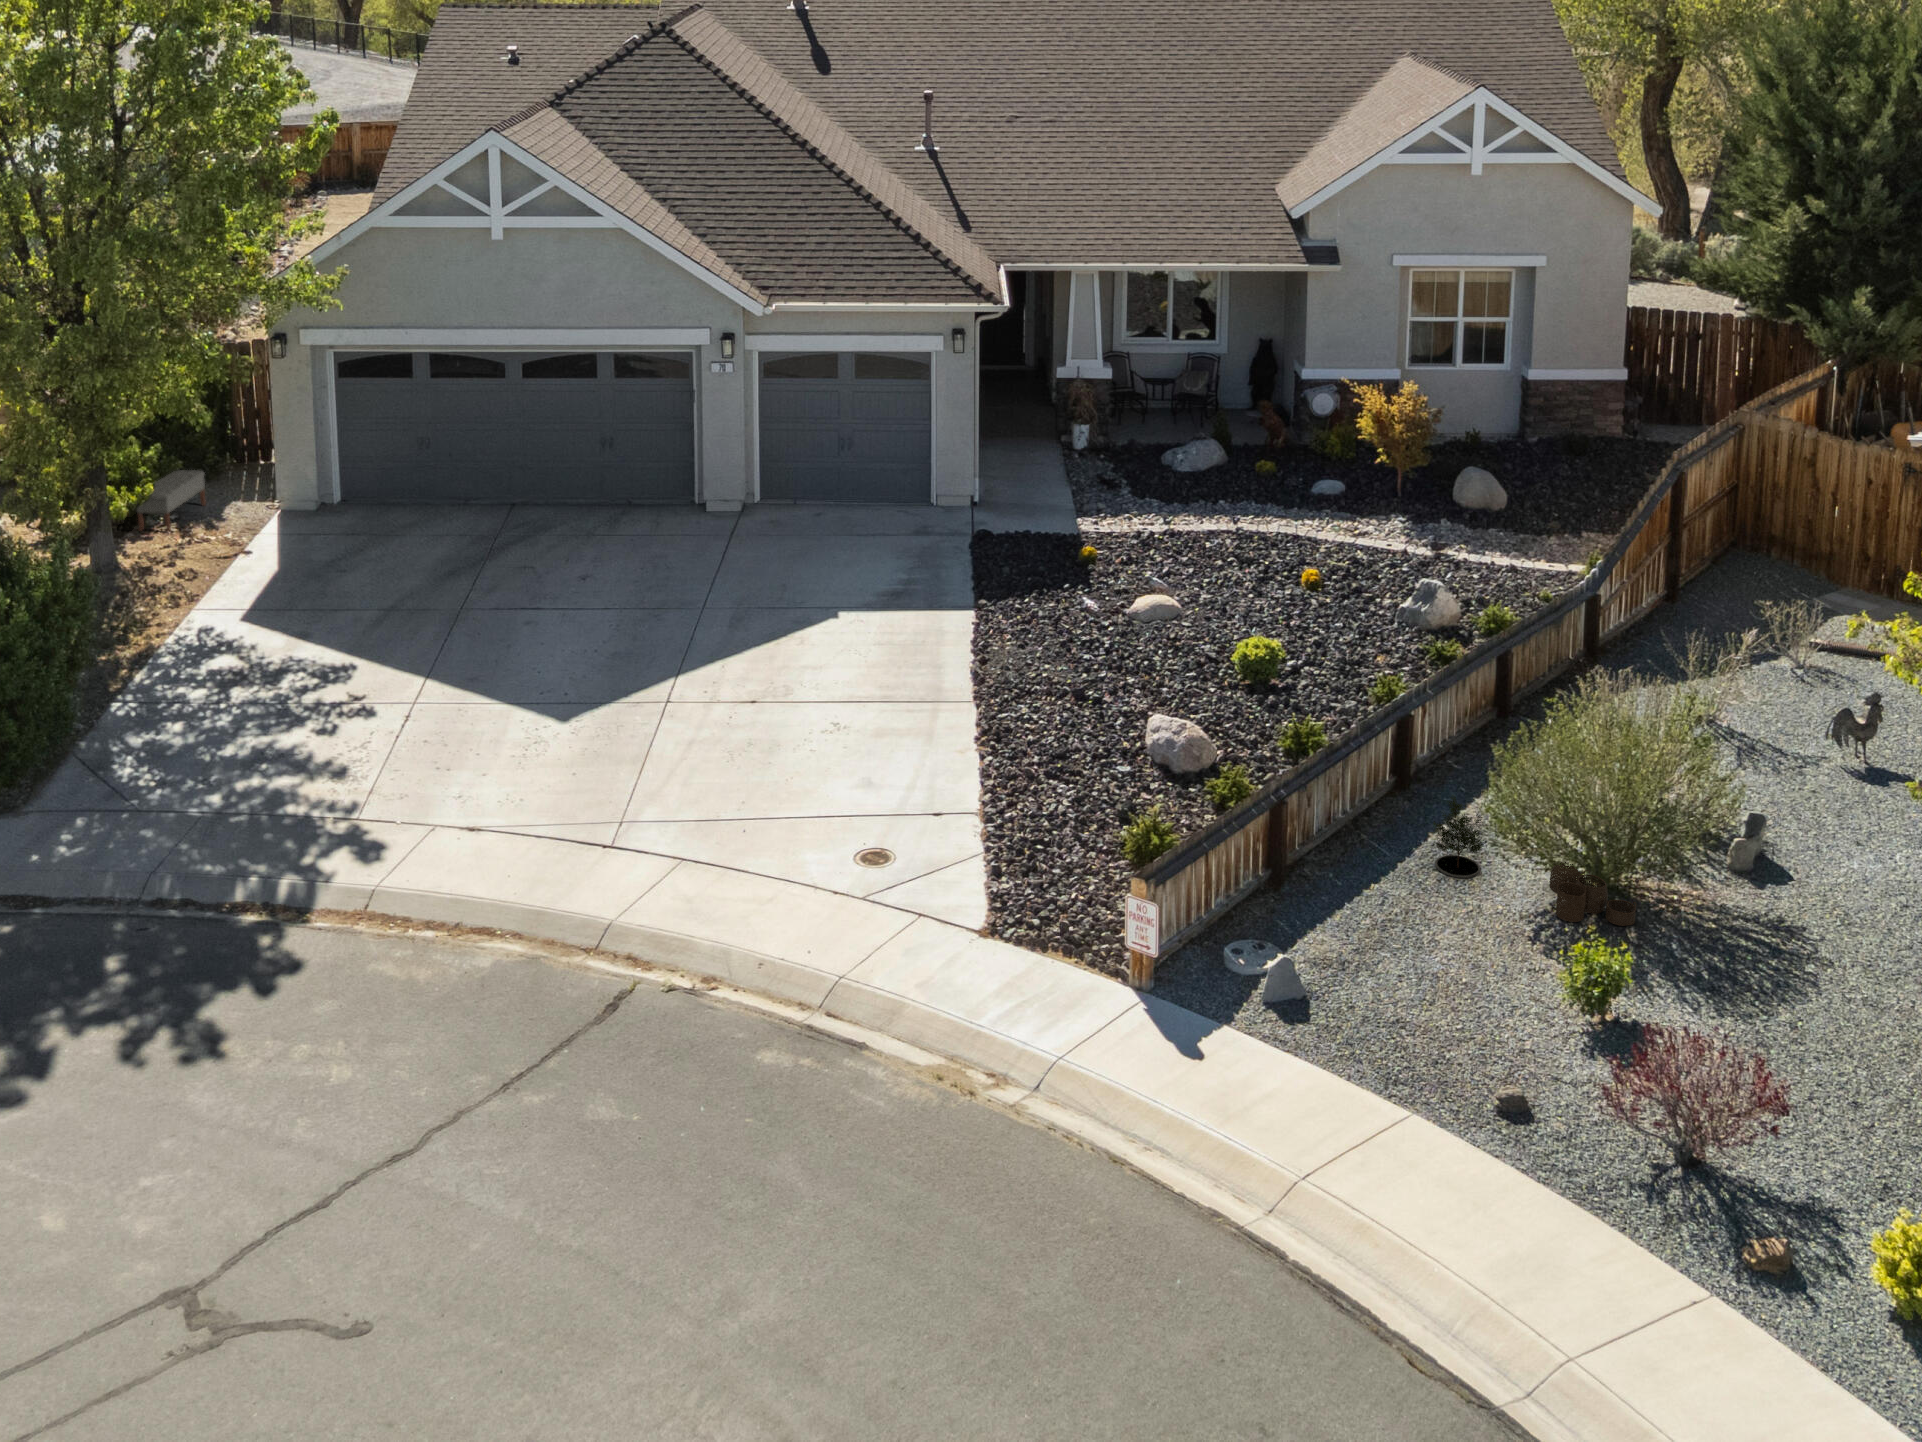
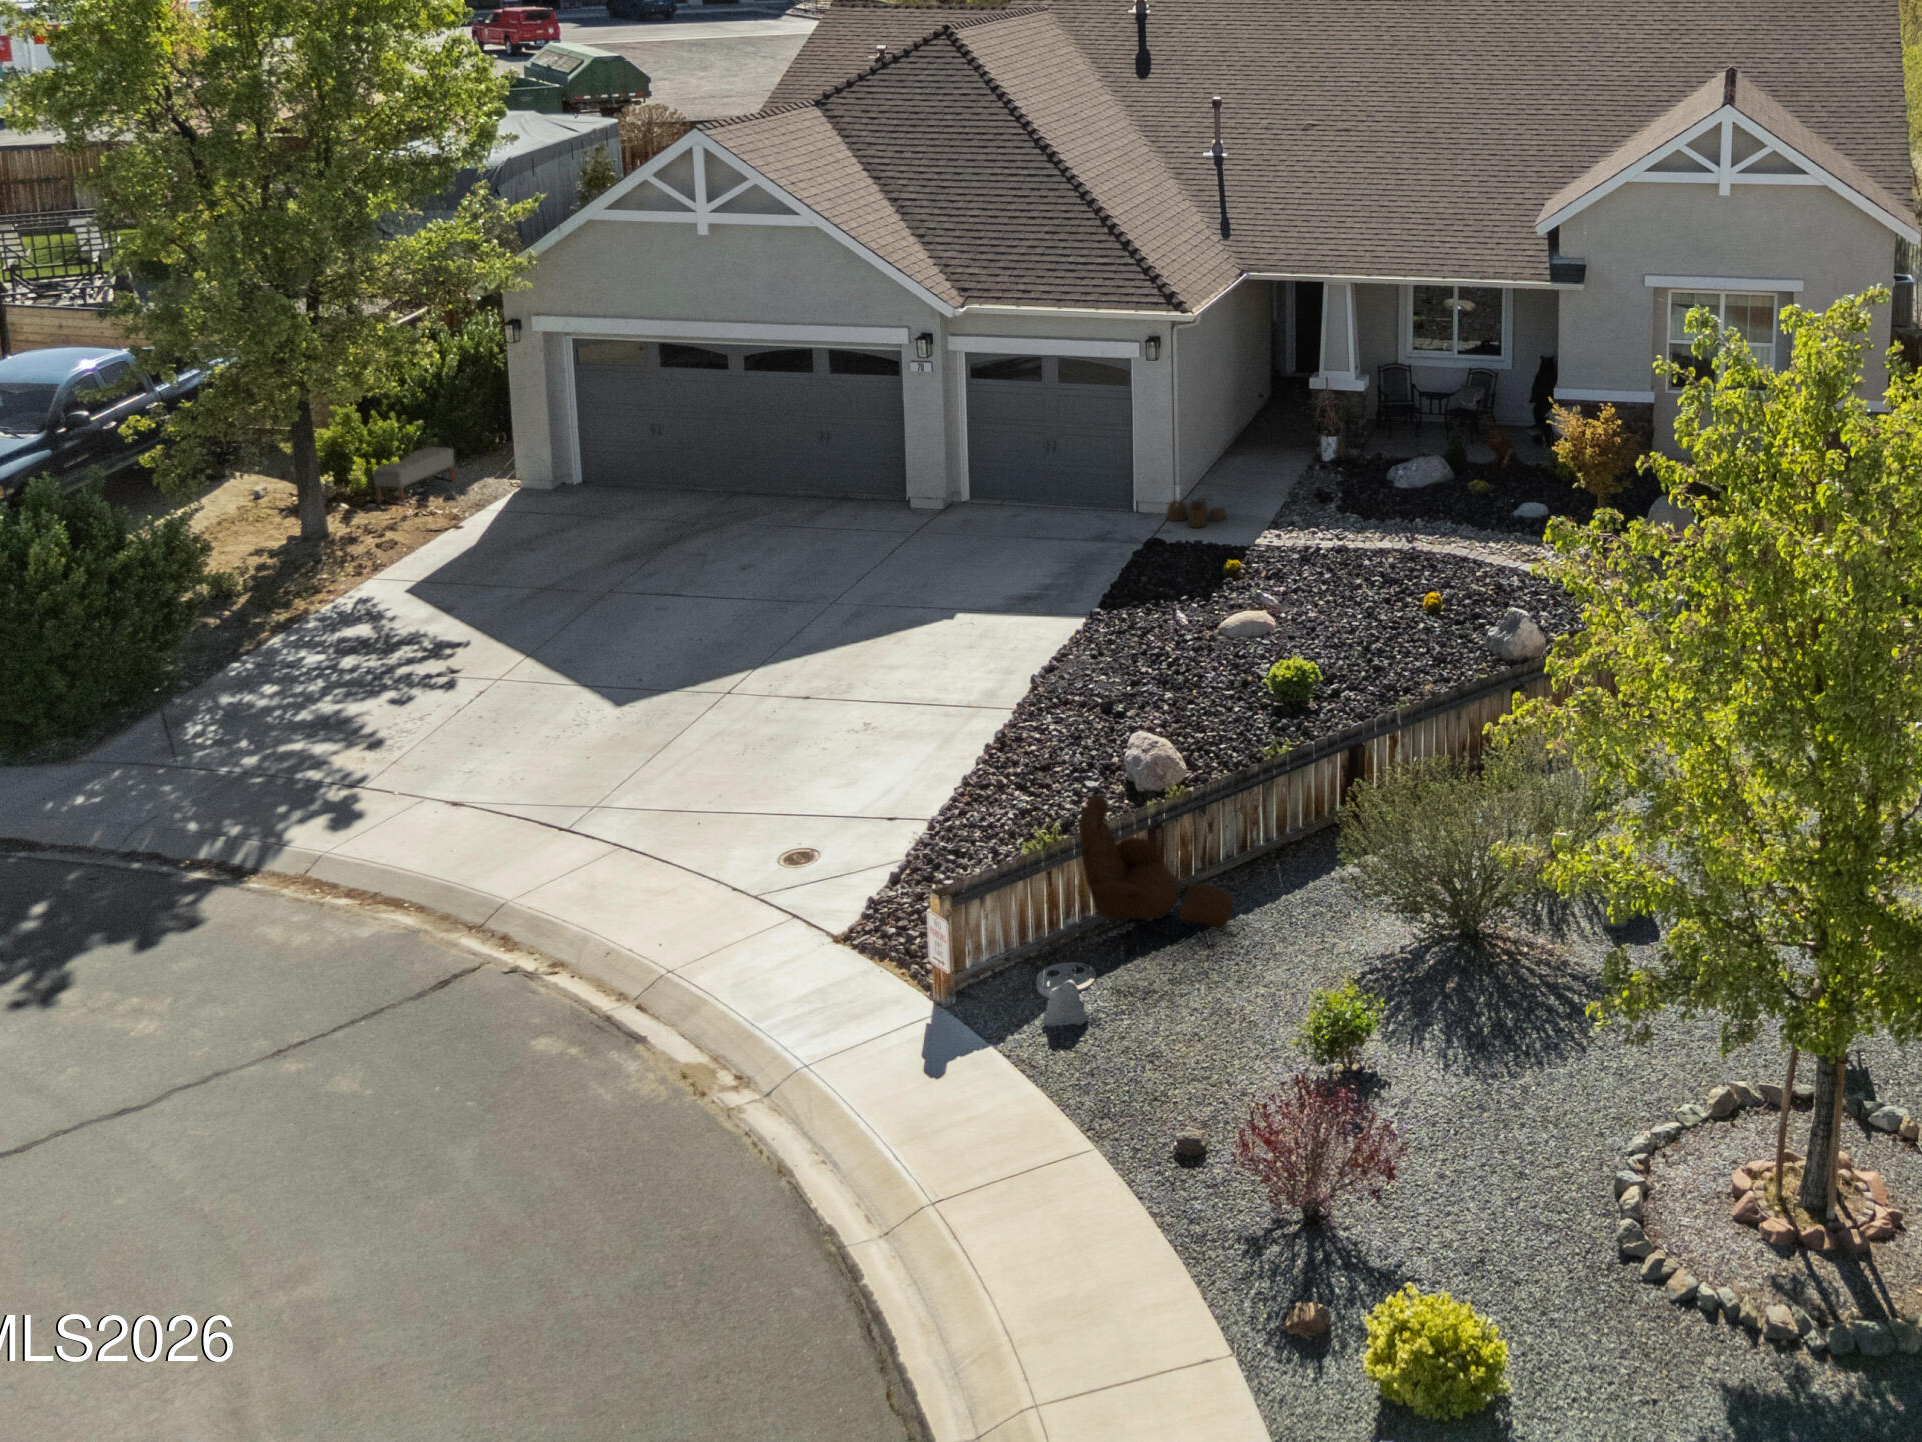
lounge chair: none [1224,770,1375,925] -> present [1079,795,1233,954]
potted tree: present [1433,795,1485,878] -> none [1314,835,1371,923]
woven basket: present [1549,862,1637,926] -> present [1167,500,1226,528]

